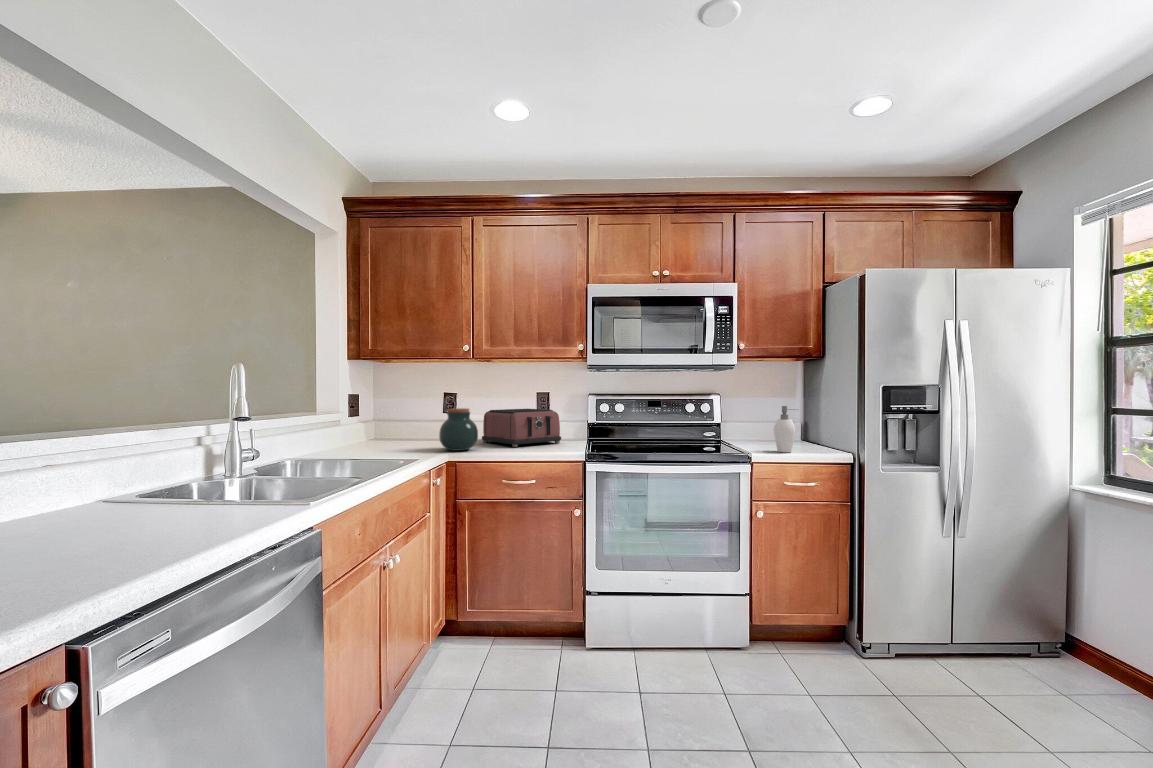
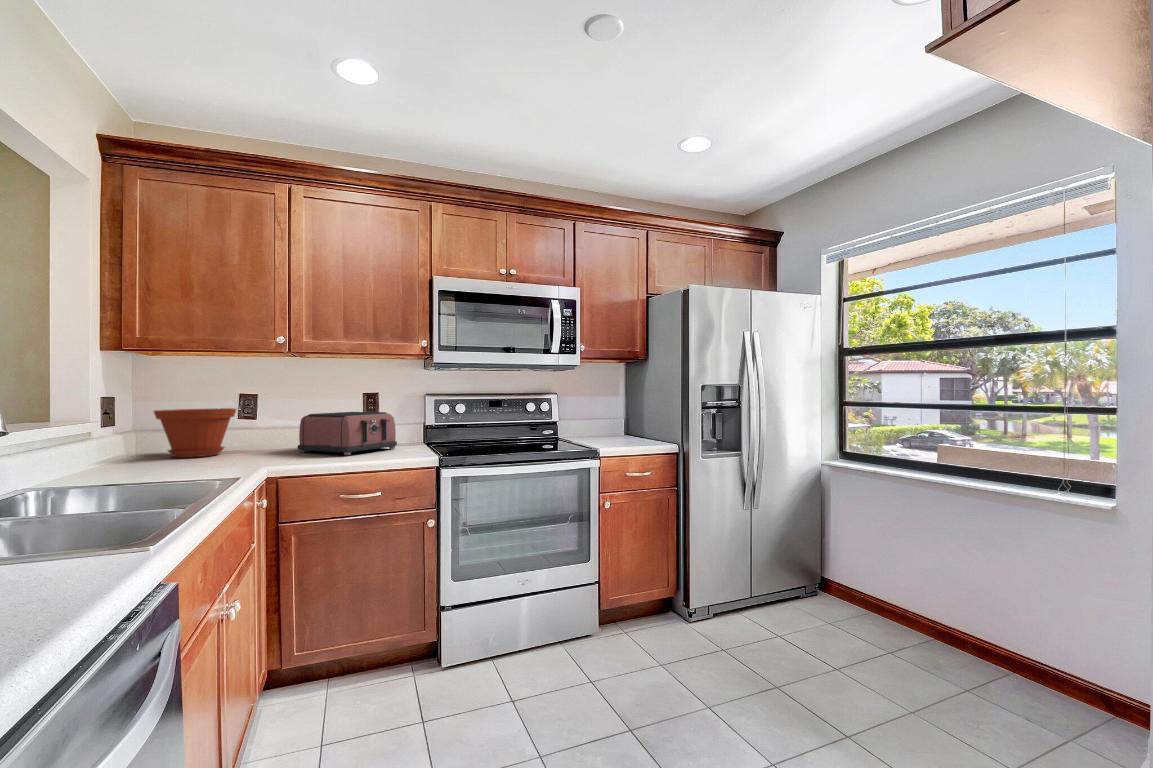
plant pot: none [383,404,439,442] -> present [154,408,236,458]
soap dispenser: present [774,406,795,452] -> none [612,404,634,446]
jar: present [439,408,478,451] -> none [251,412,303,463]

